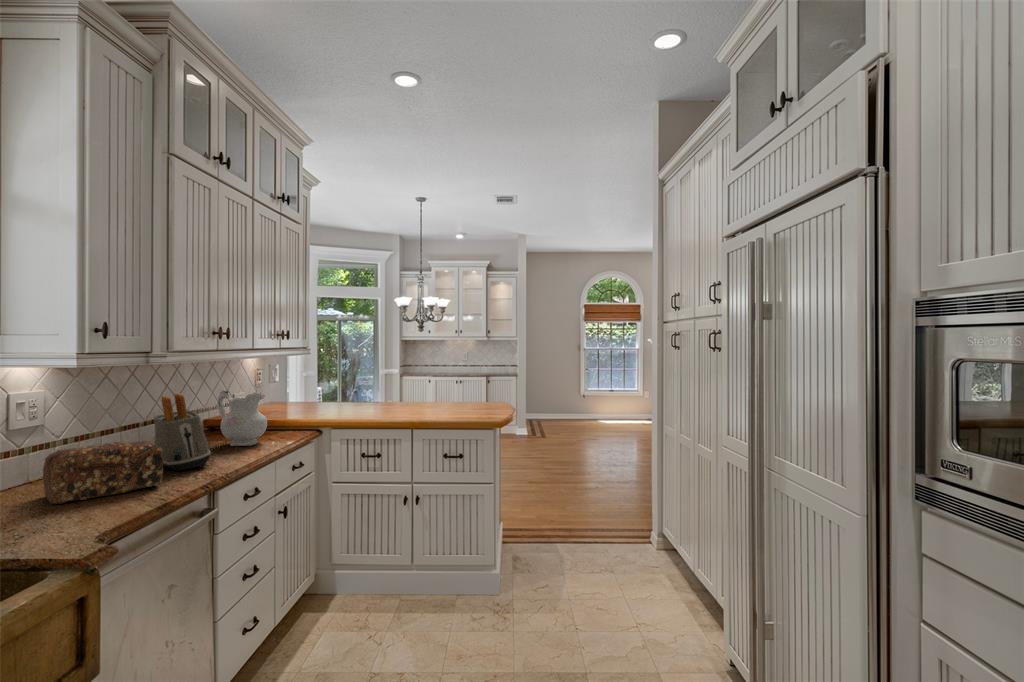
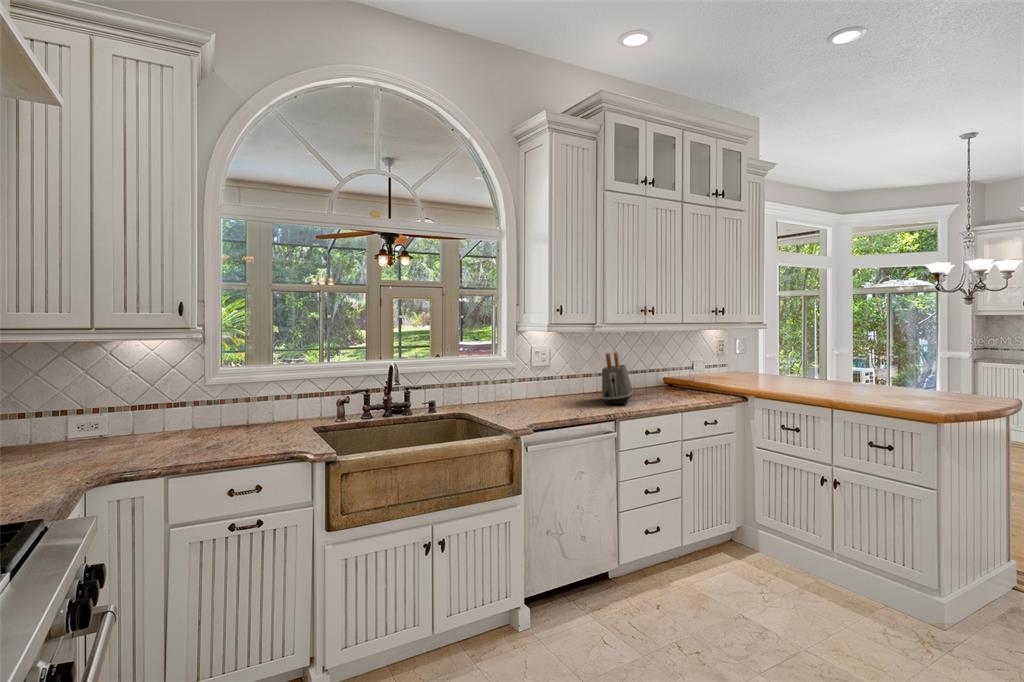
ceramic pitcher: present [217,390,267,446] -> none [657,354,691,399]
bread loaf: present [43,441,164,505] -> none [534,378,590,408]

